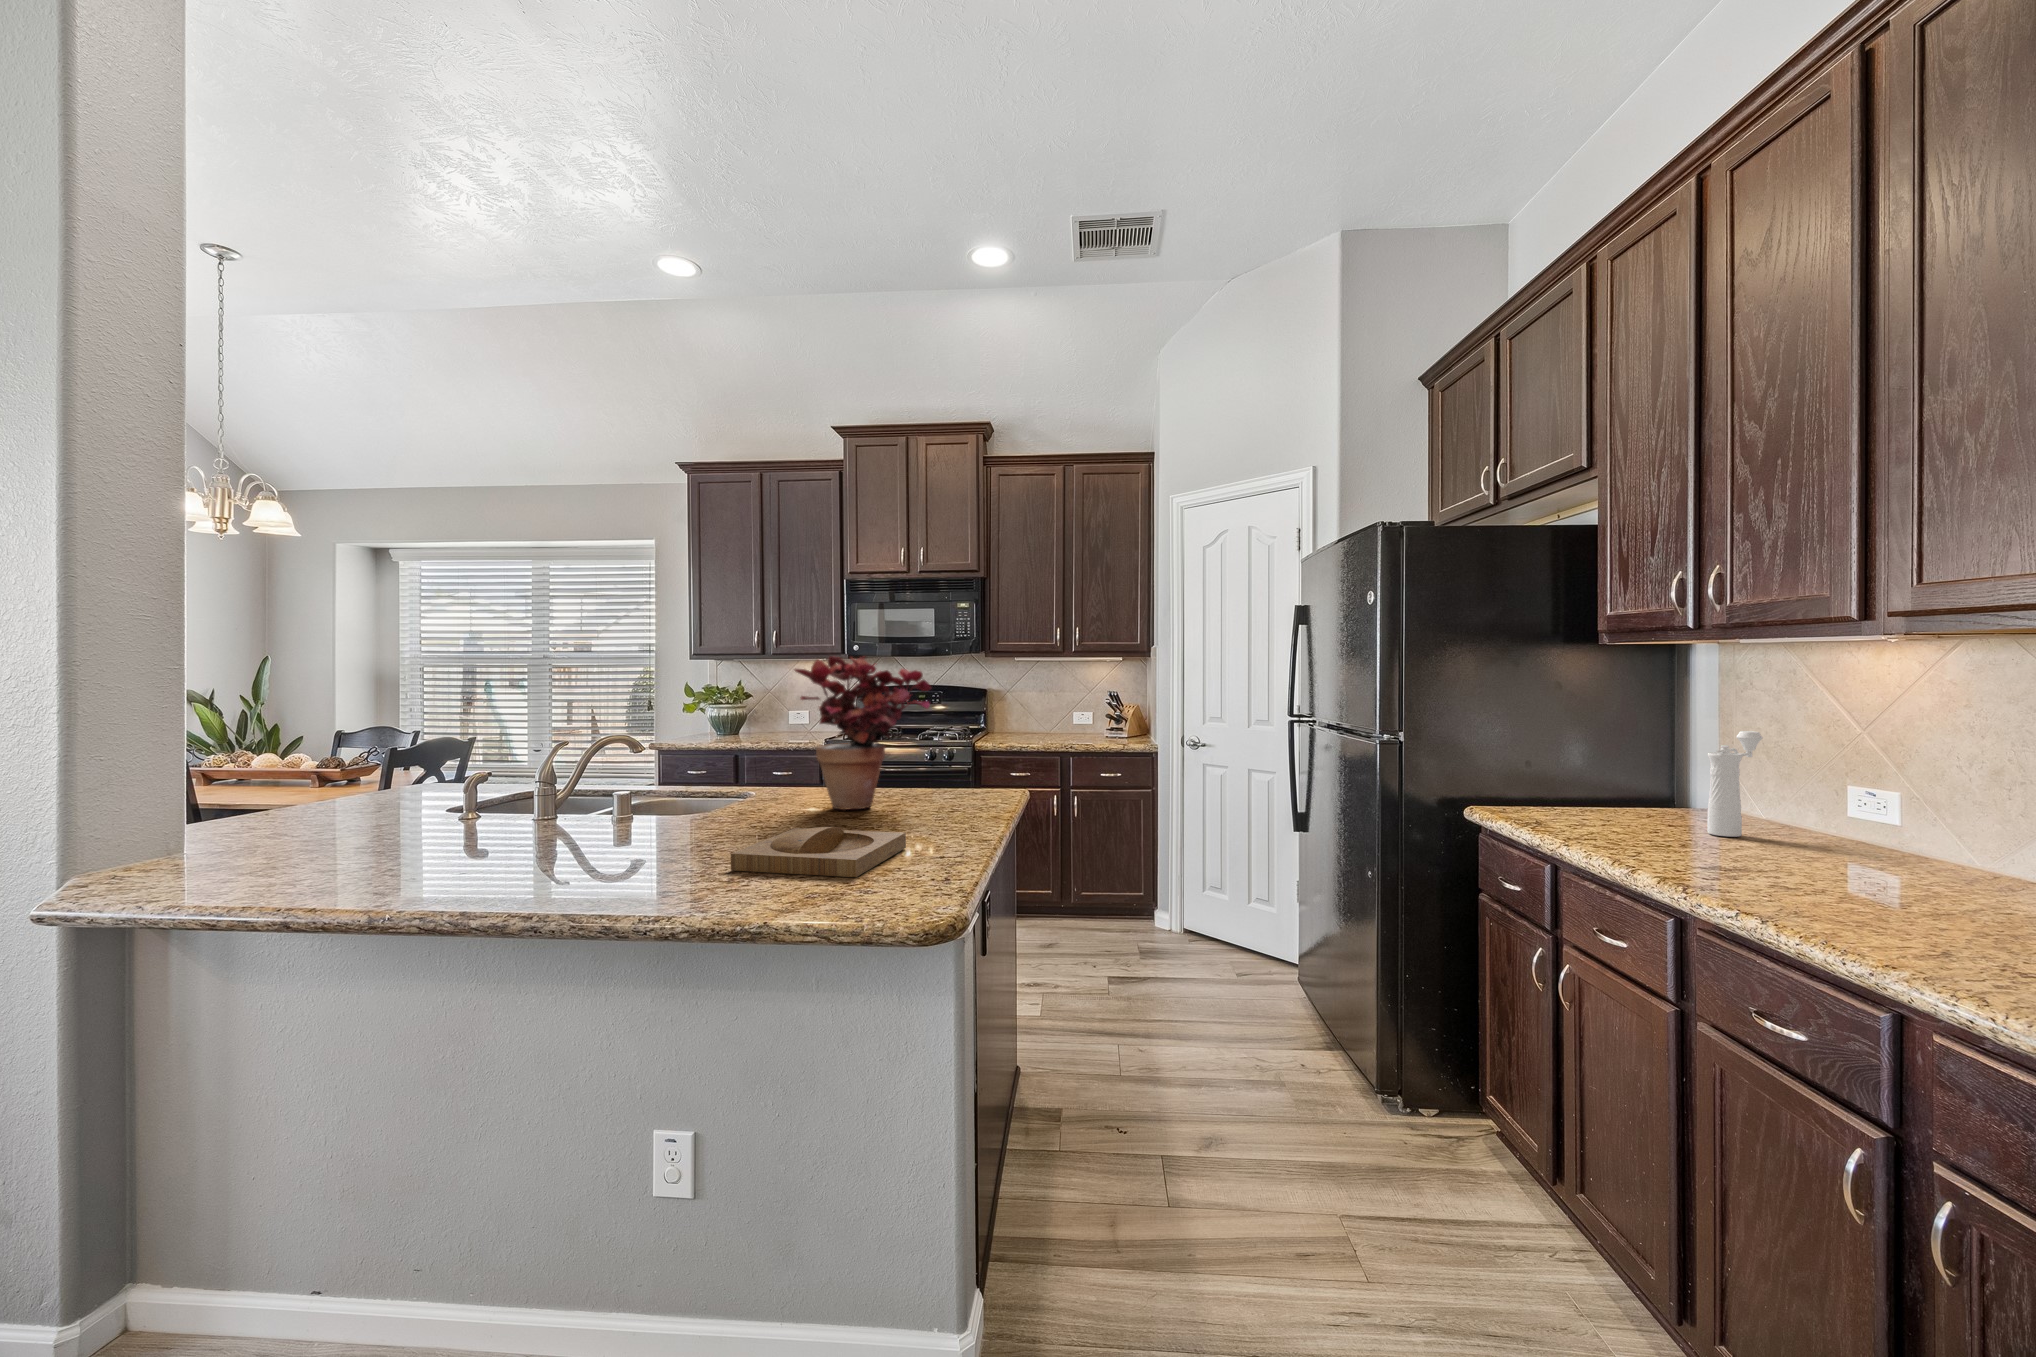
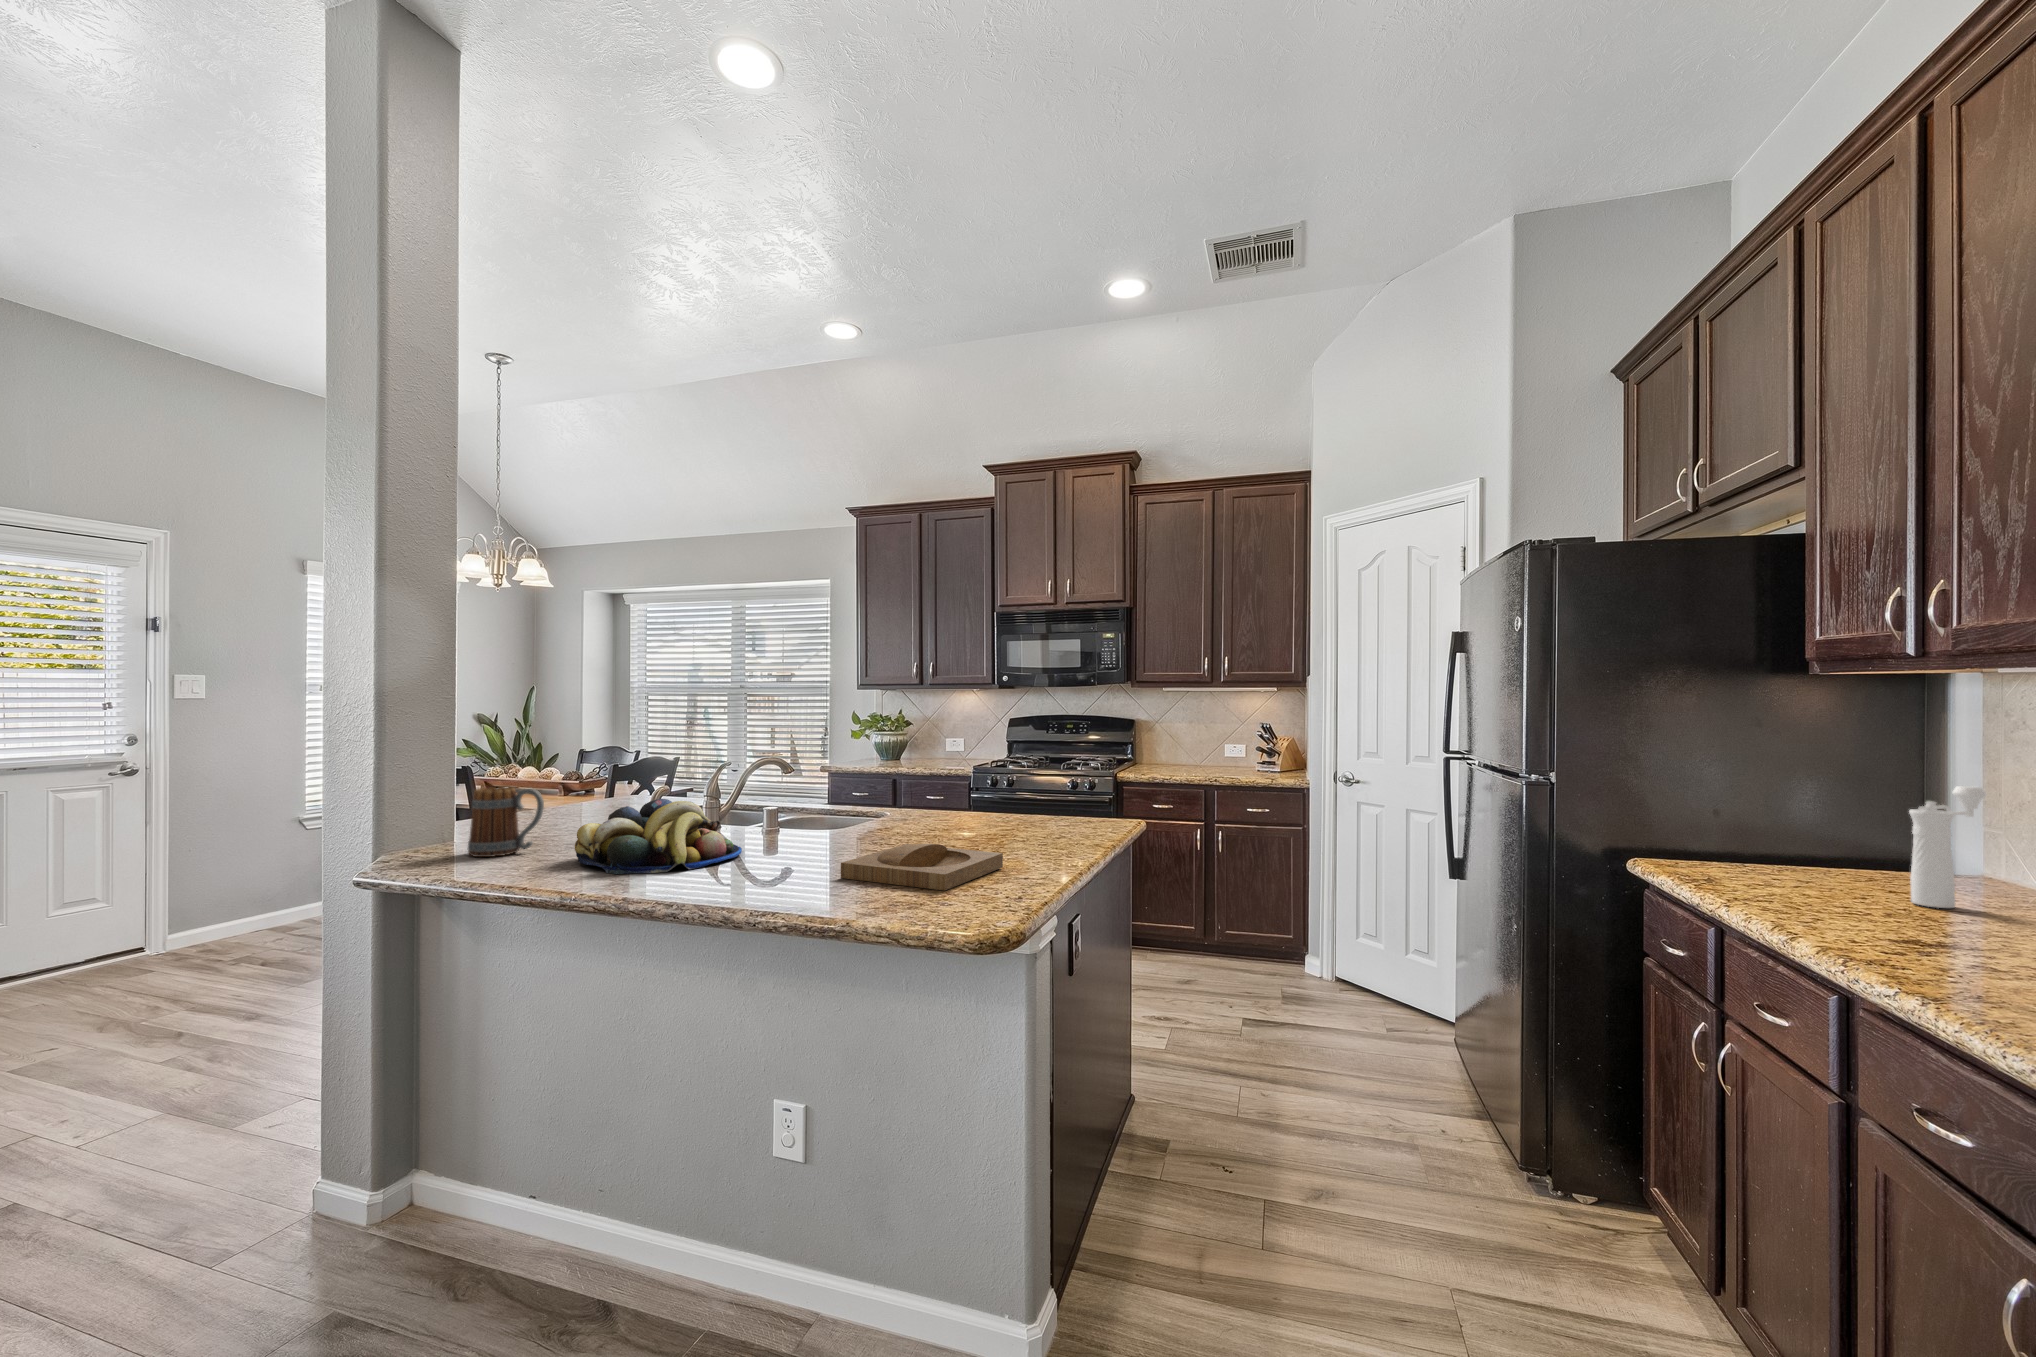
potted plant: present [795,656,931,810] -> none [919,688,1048,831]
mug: none [235,784,339,872] -> present [468,787,544,857]
fruit bowl: none [388,791,599,883] -> present [575,799,742,874]

